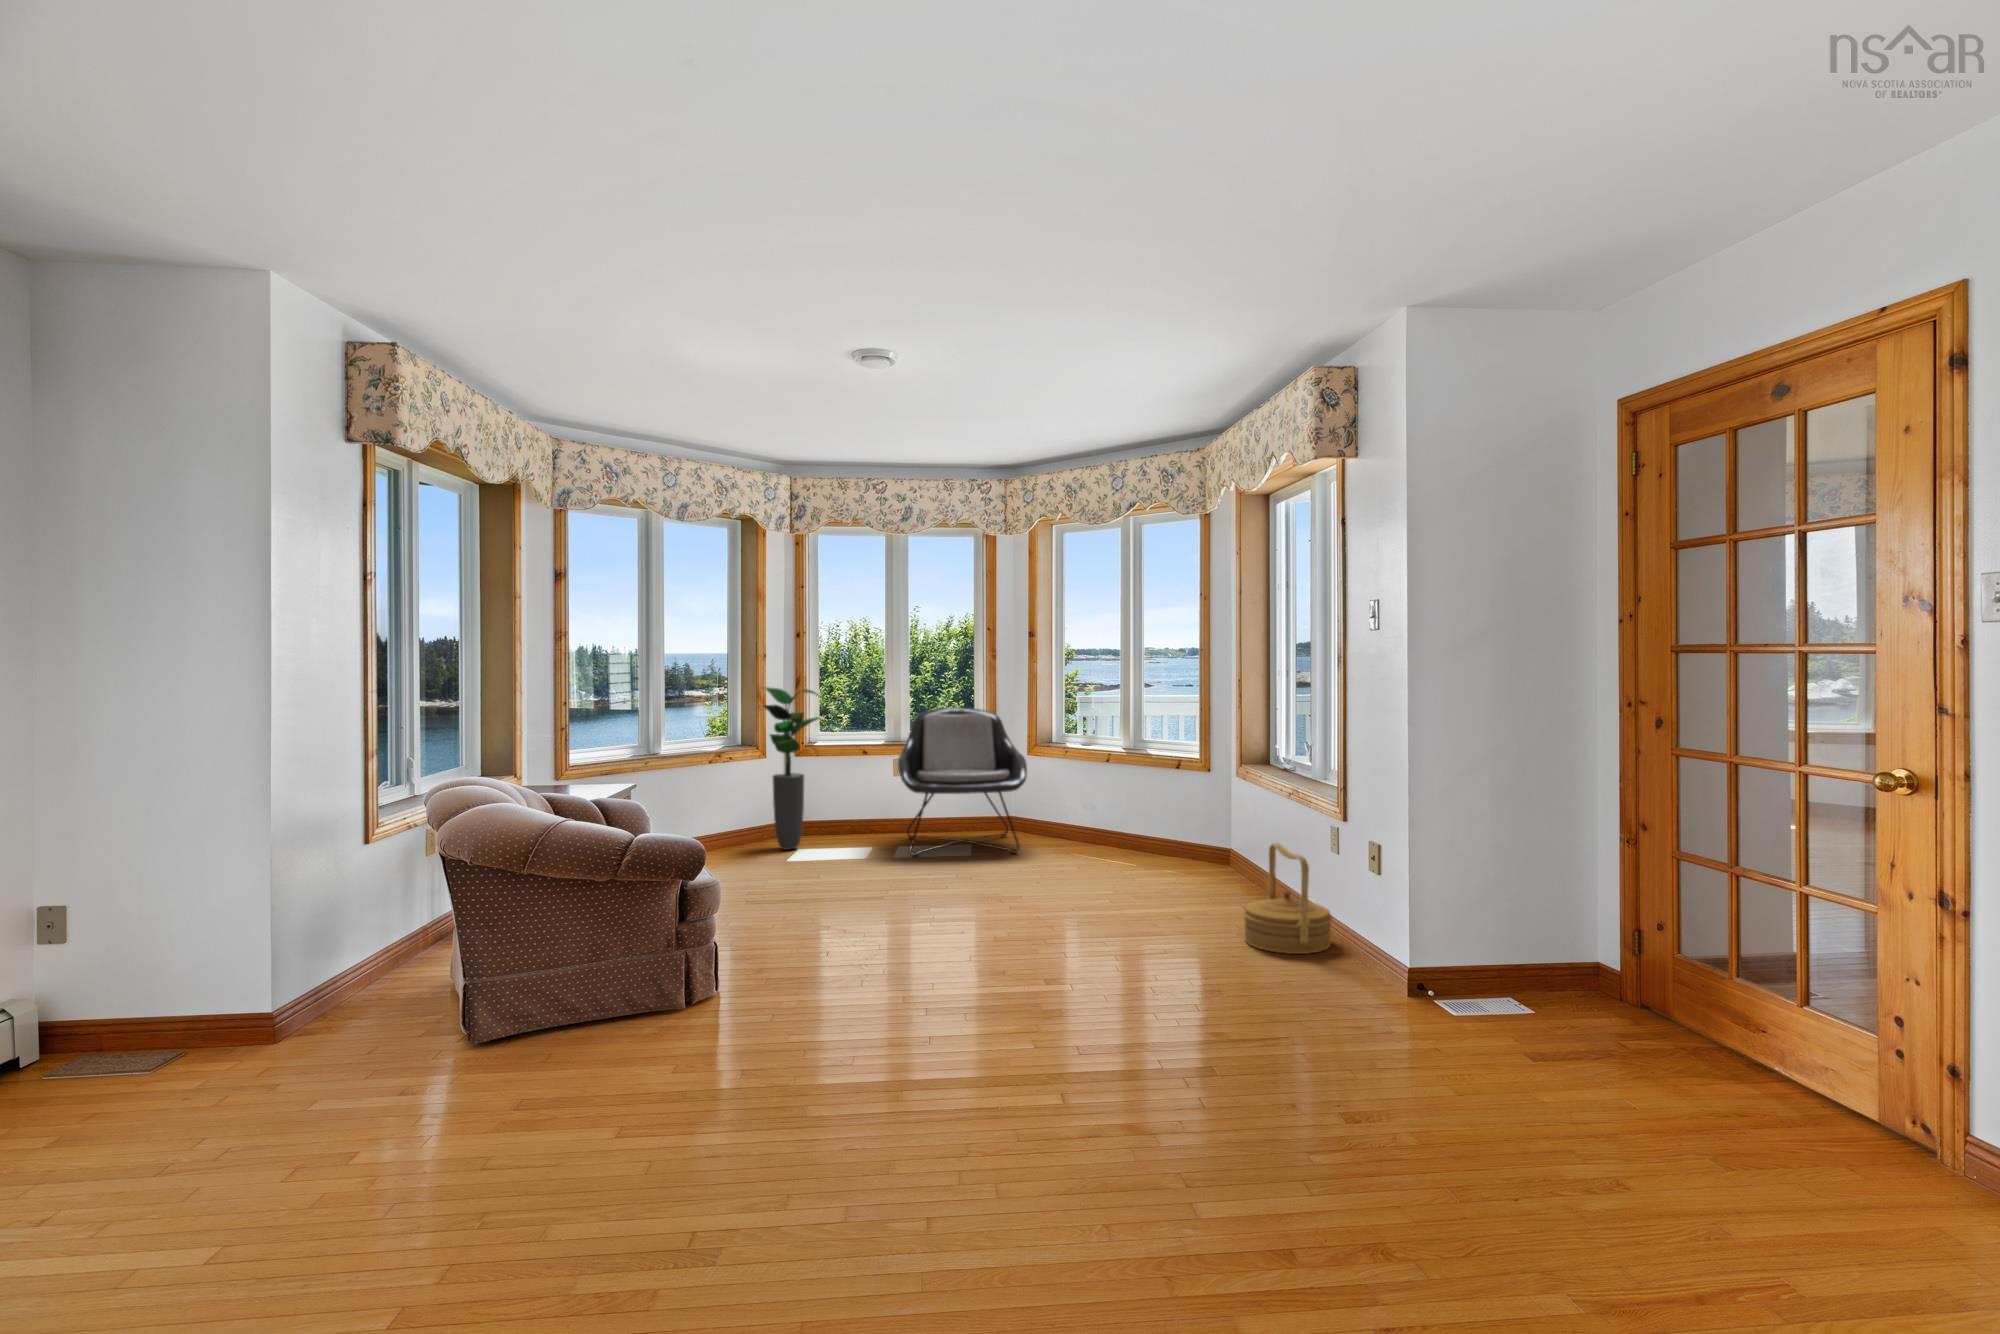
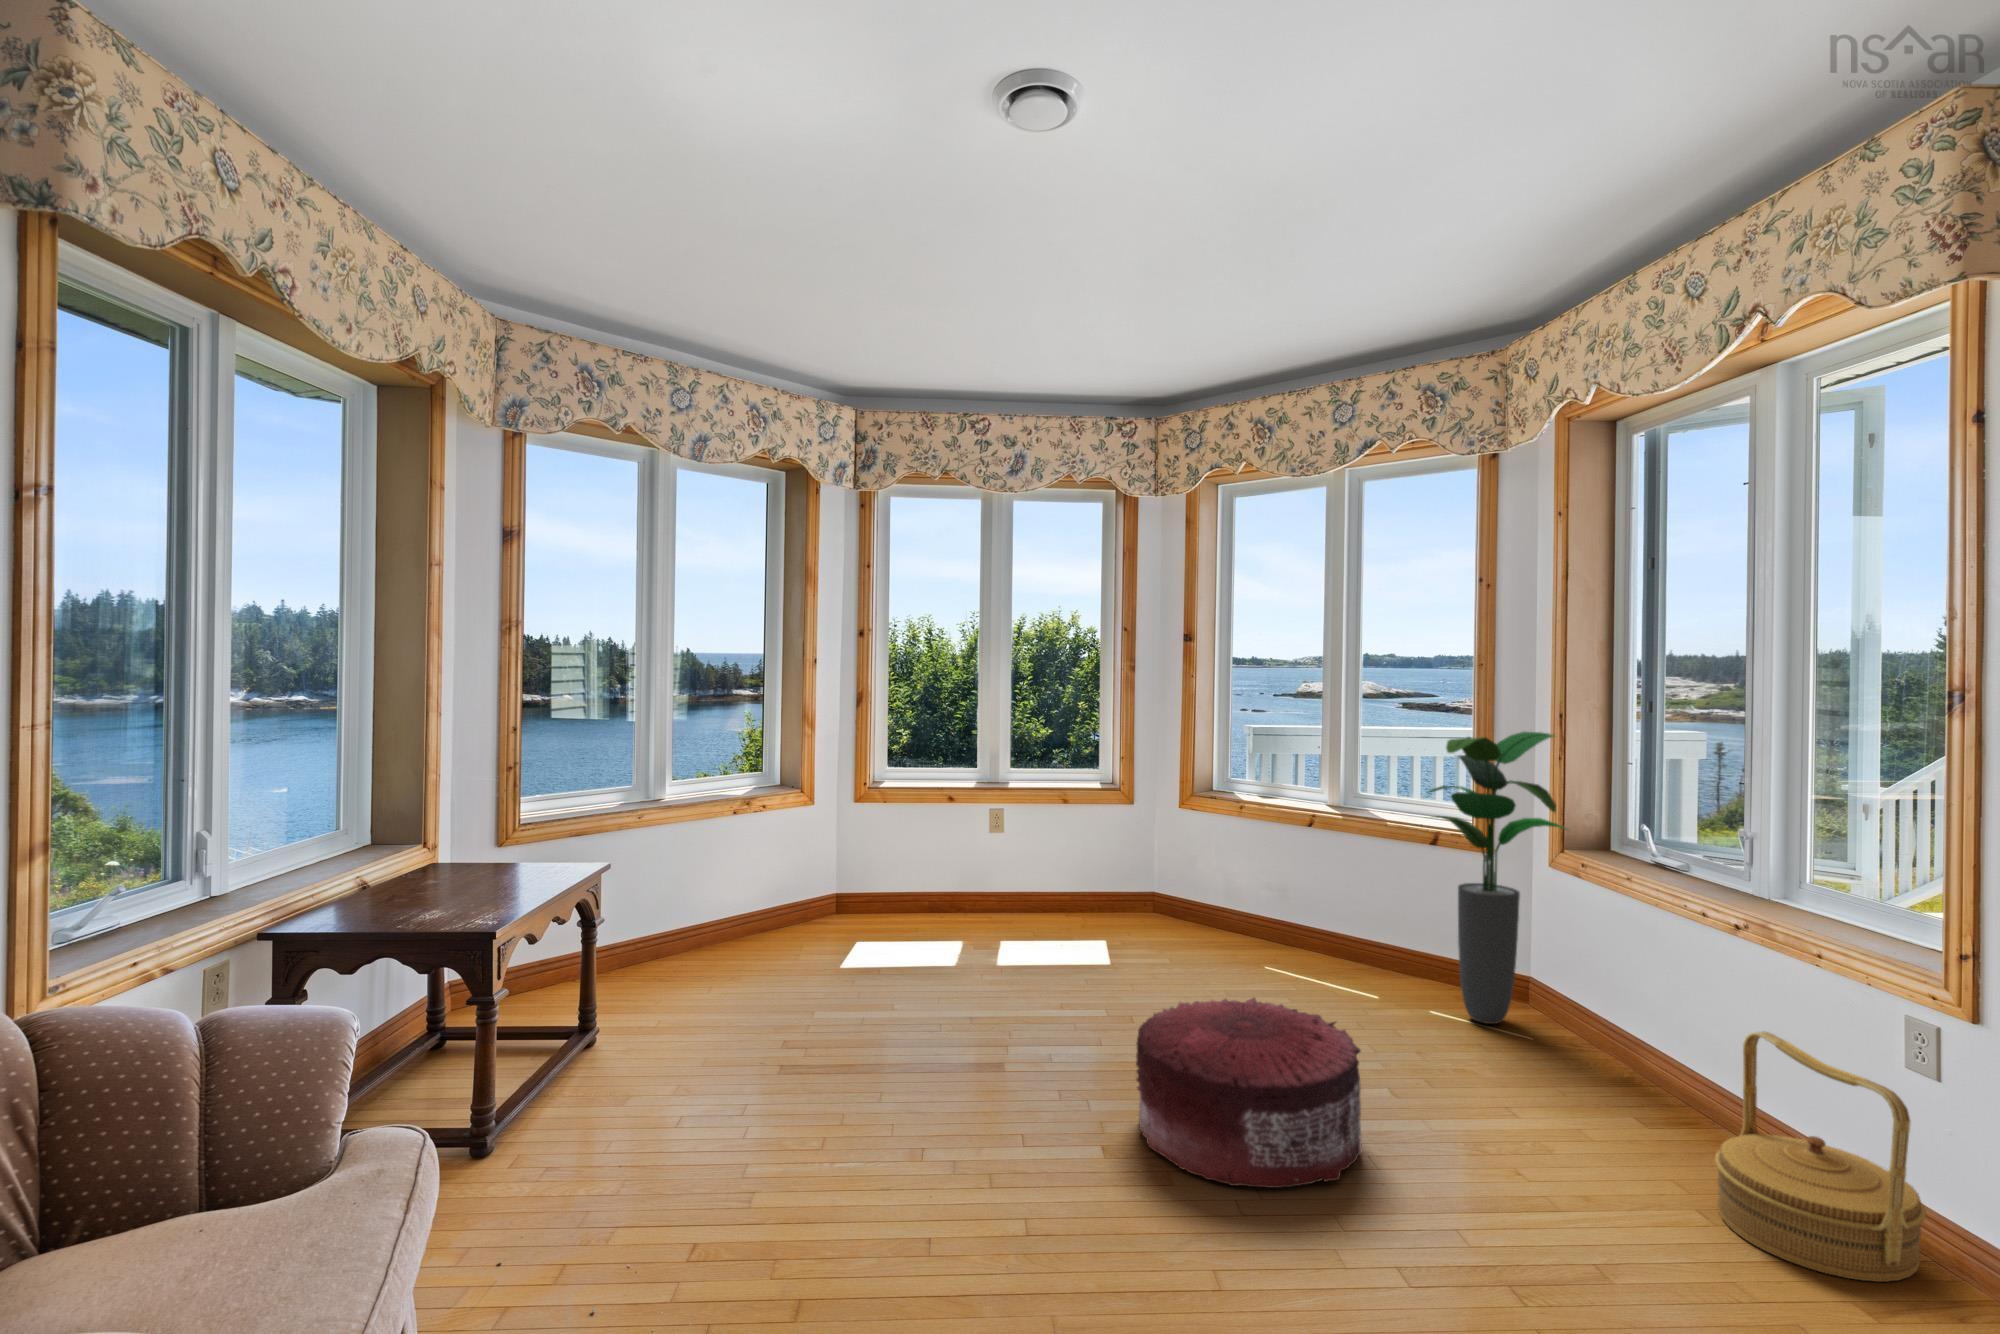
potted plant: present [763,688,822,850] -> present [1429,732,1566,1024]
lounge chair: present [898,707,1027,857] -> none [1005,739,1199,963]
pouf: none [946,847,1073,934] -> present [1136,998,1362,1188]

